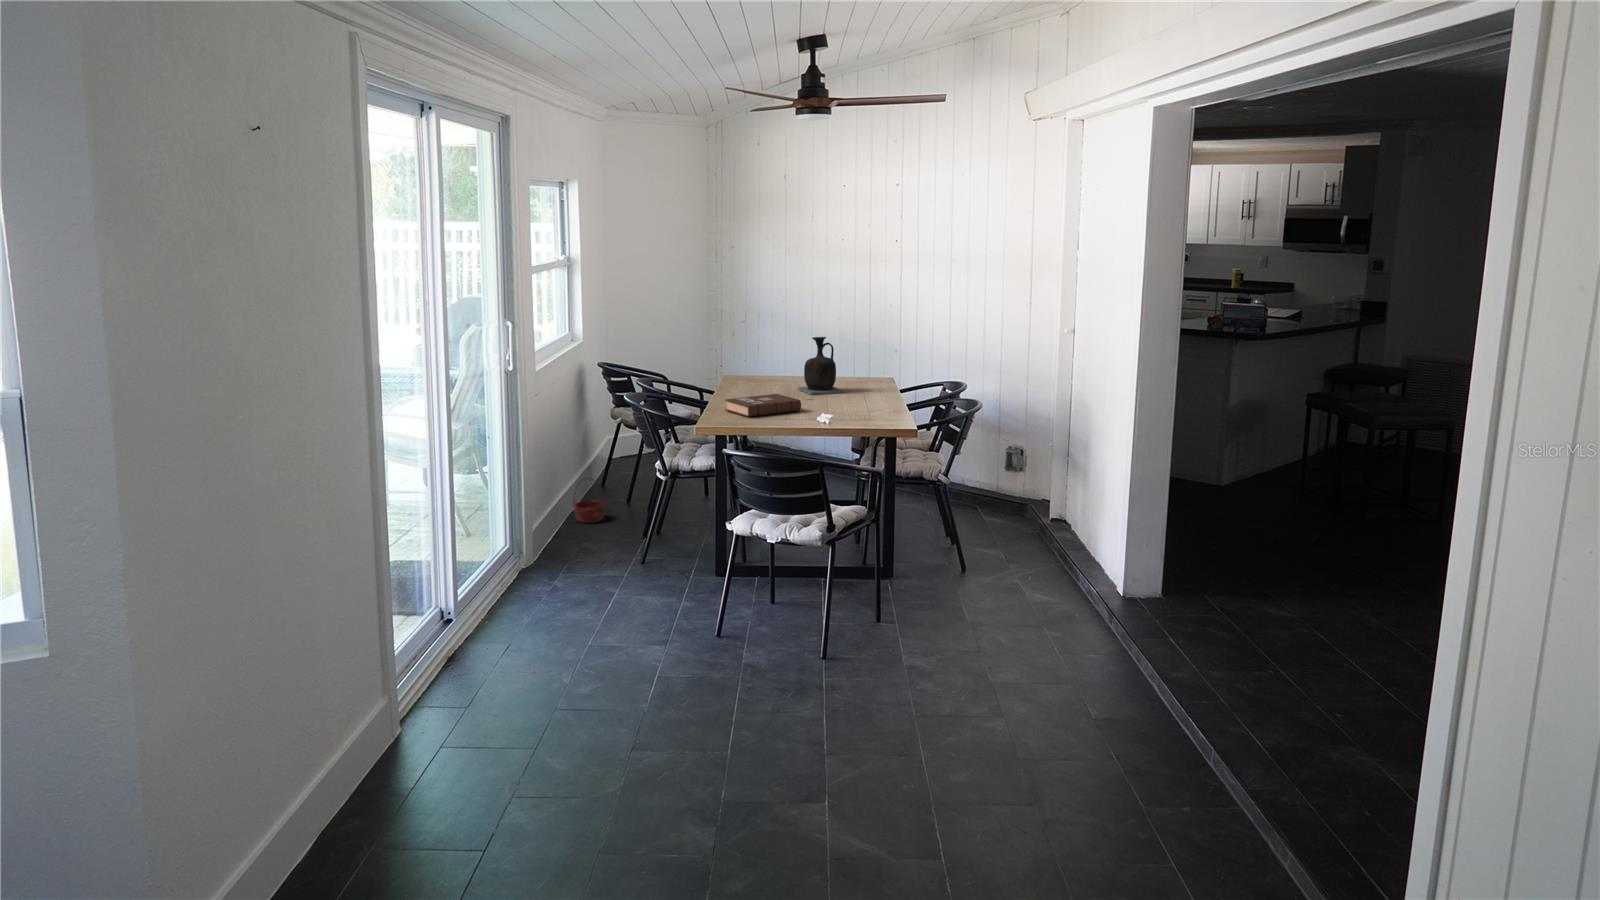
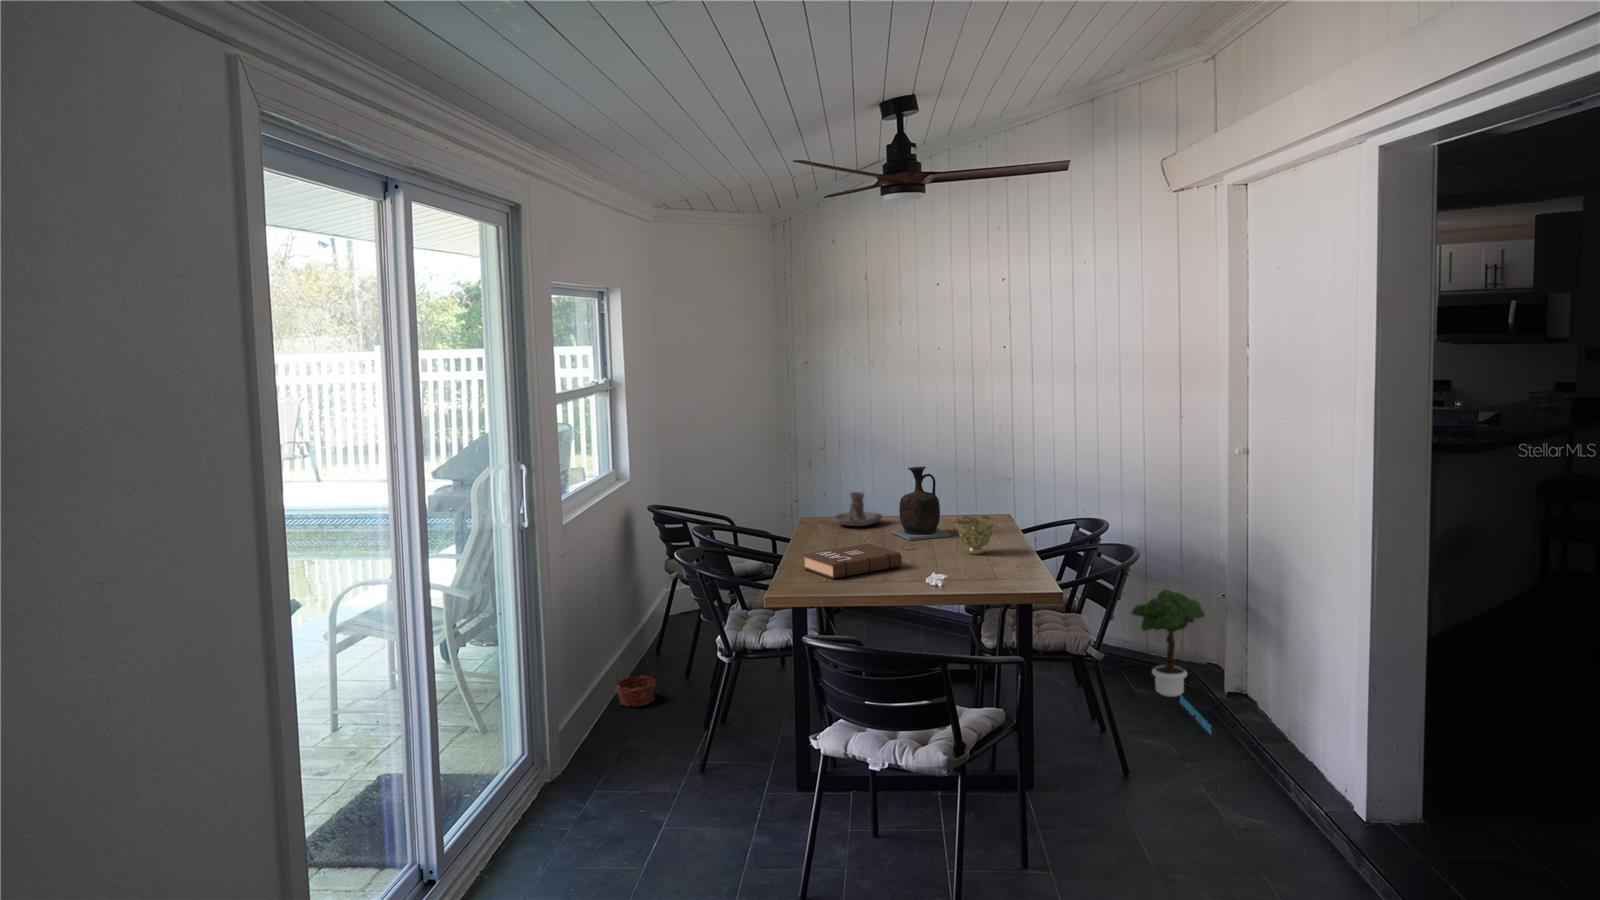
candle holder: none [753,357,792,384] -> present [834,492,882,526]
decorative bowl: none [845,375,875,404] -> present [956,516,994,554]
potted tree: none [983,440,1039,545] -> present [1132,590,1211,734]

